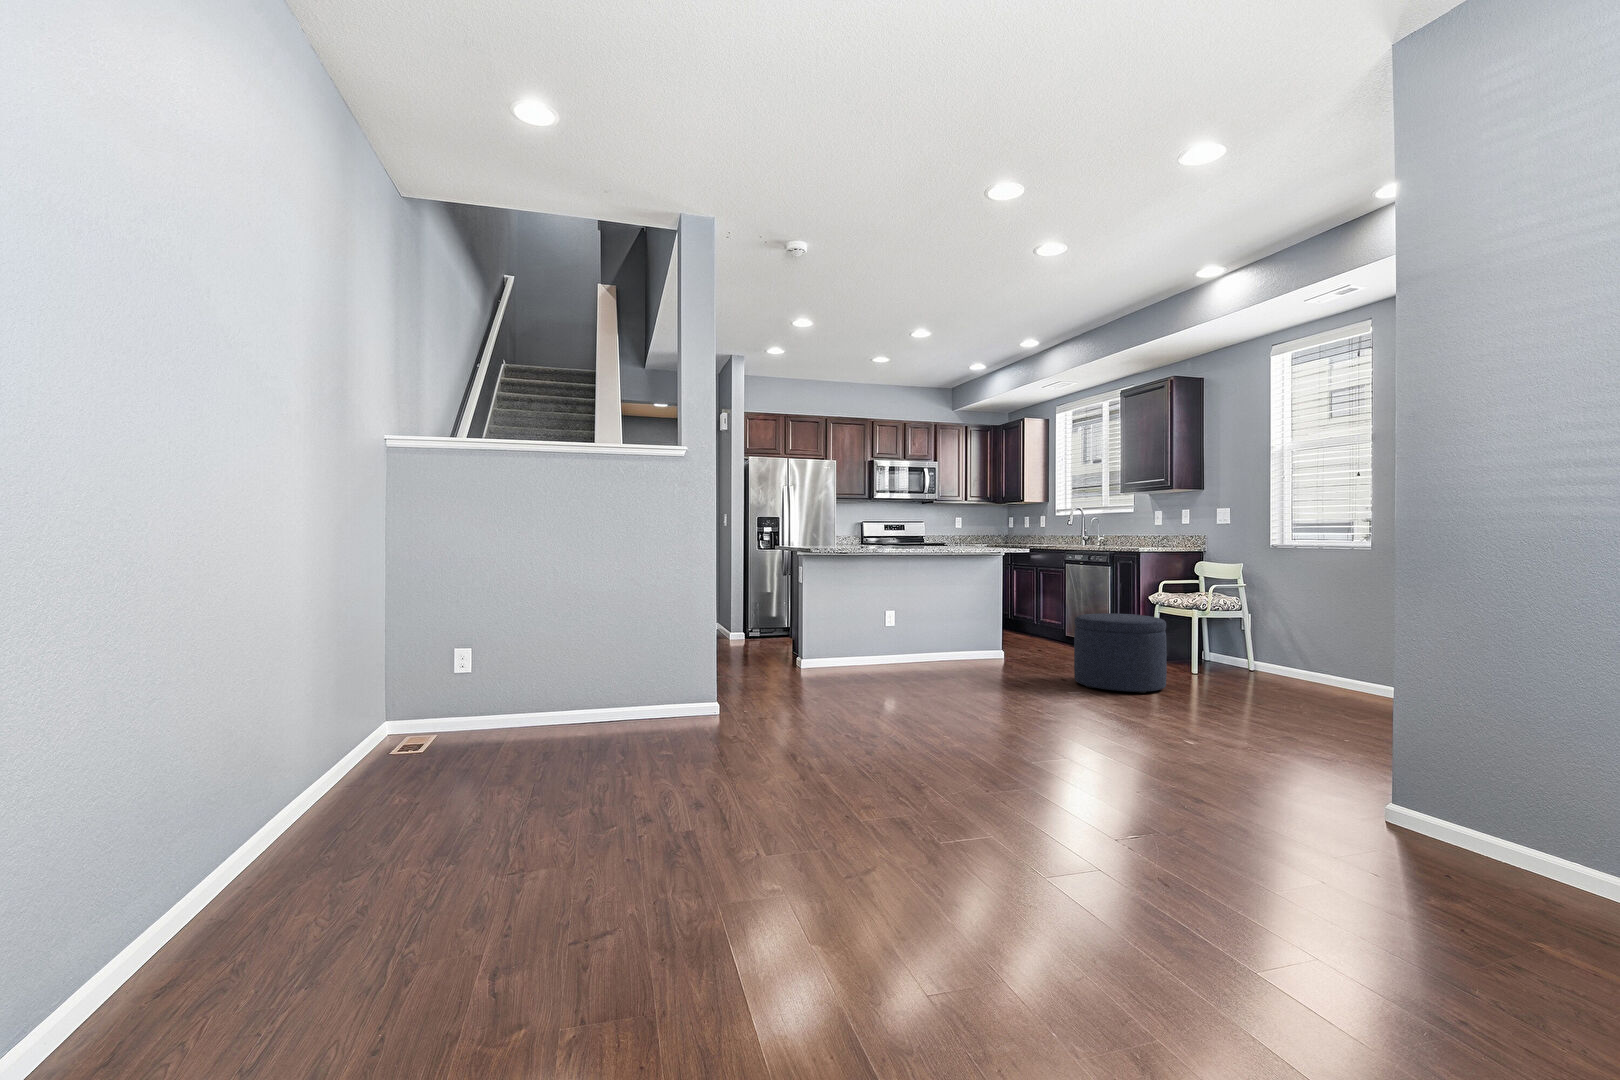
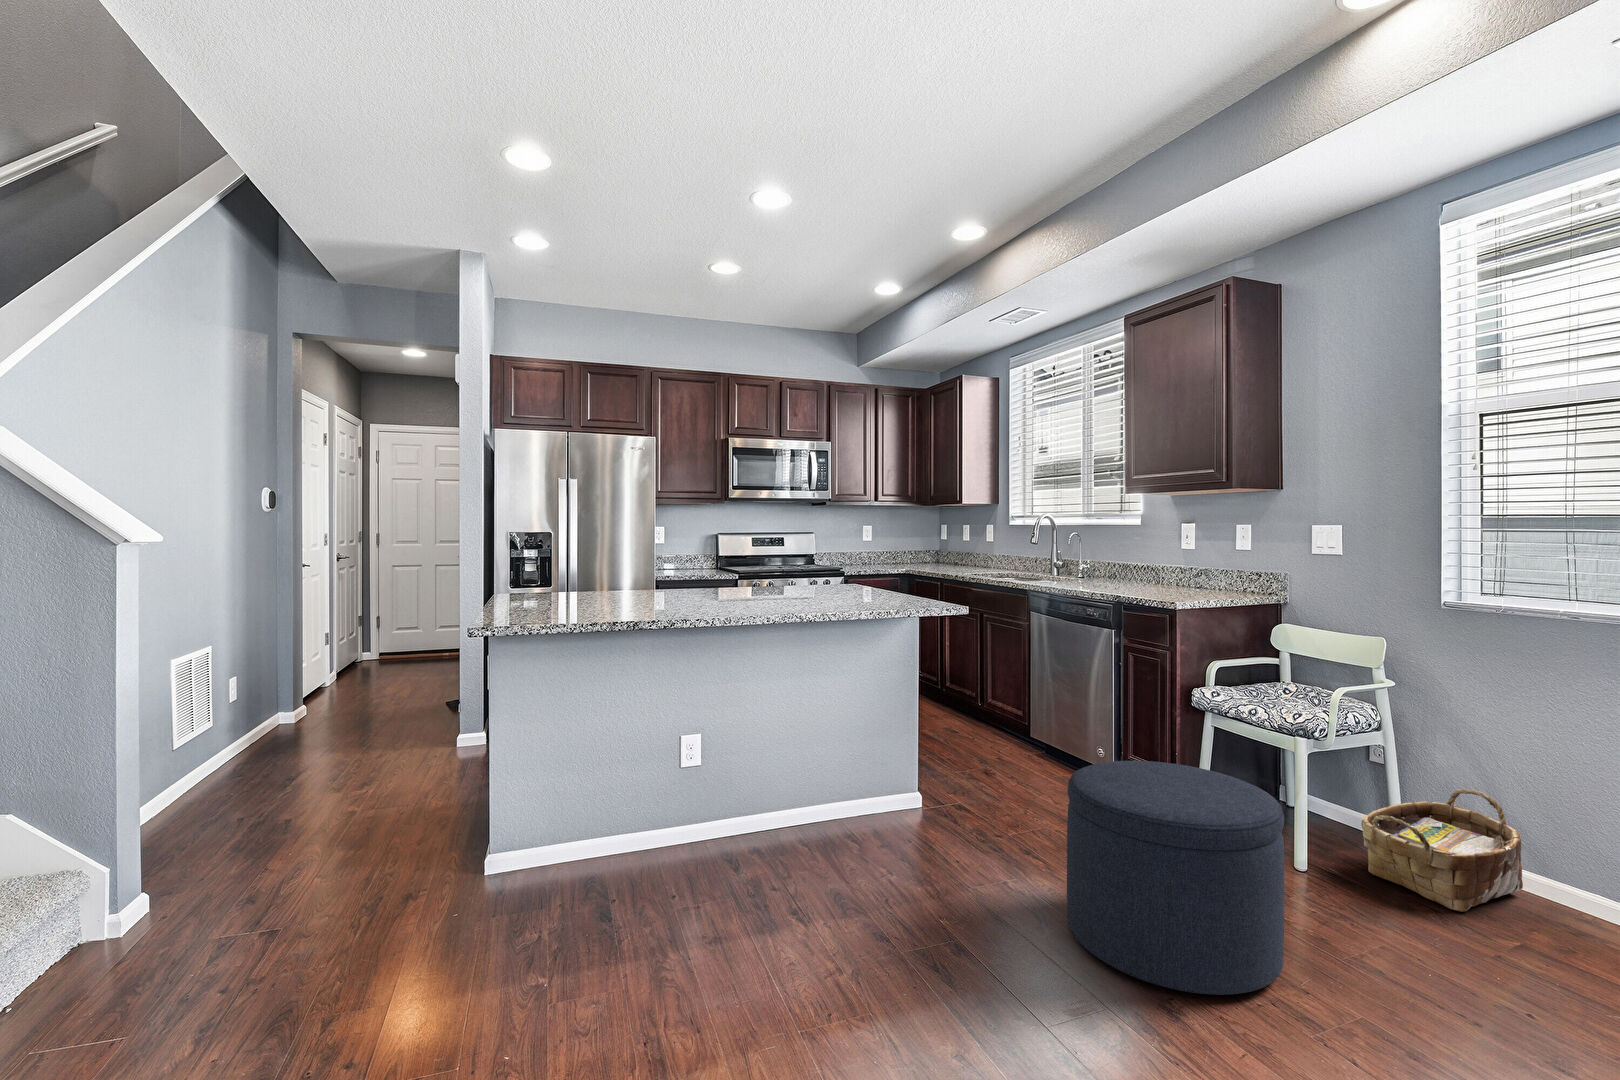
woven basket: none [1225,635,1299,683] -> present [1361,789,1523,912]

